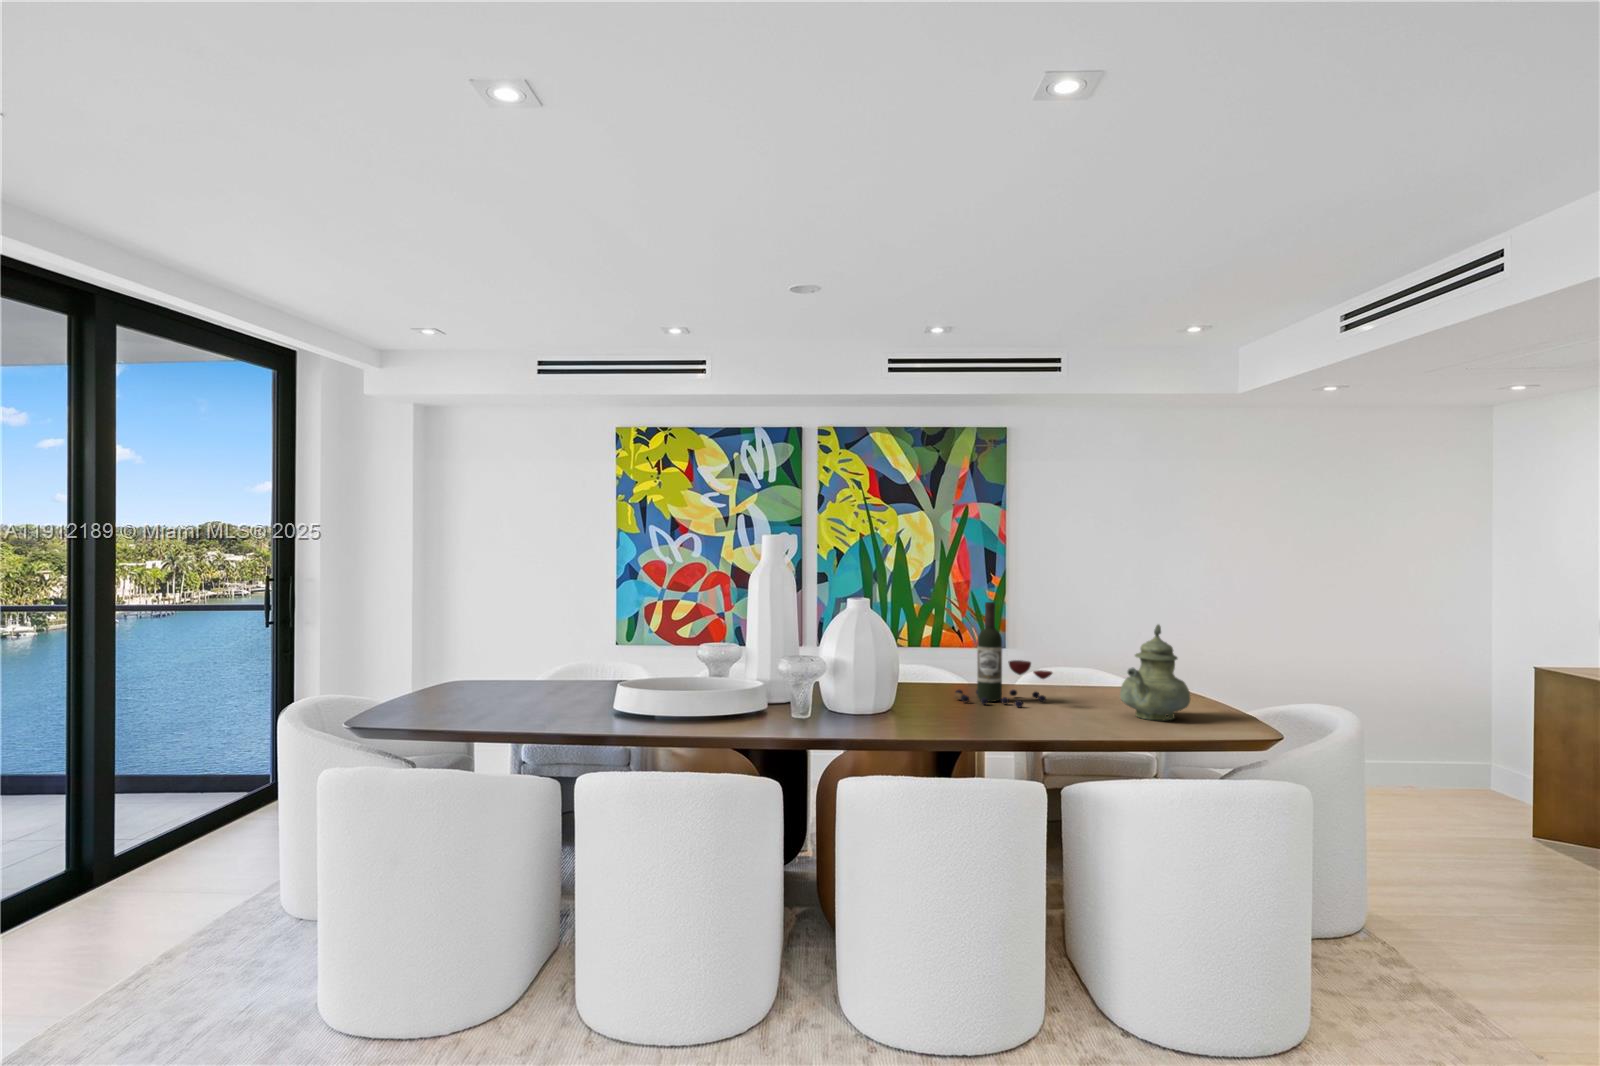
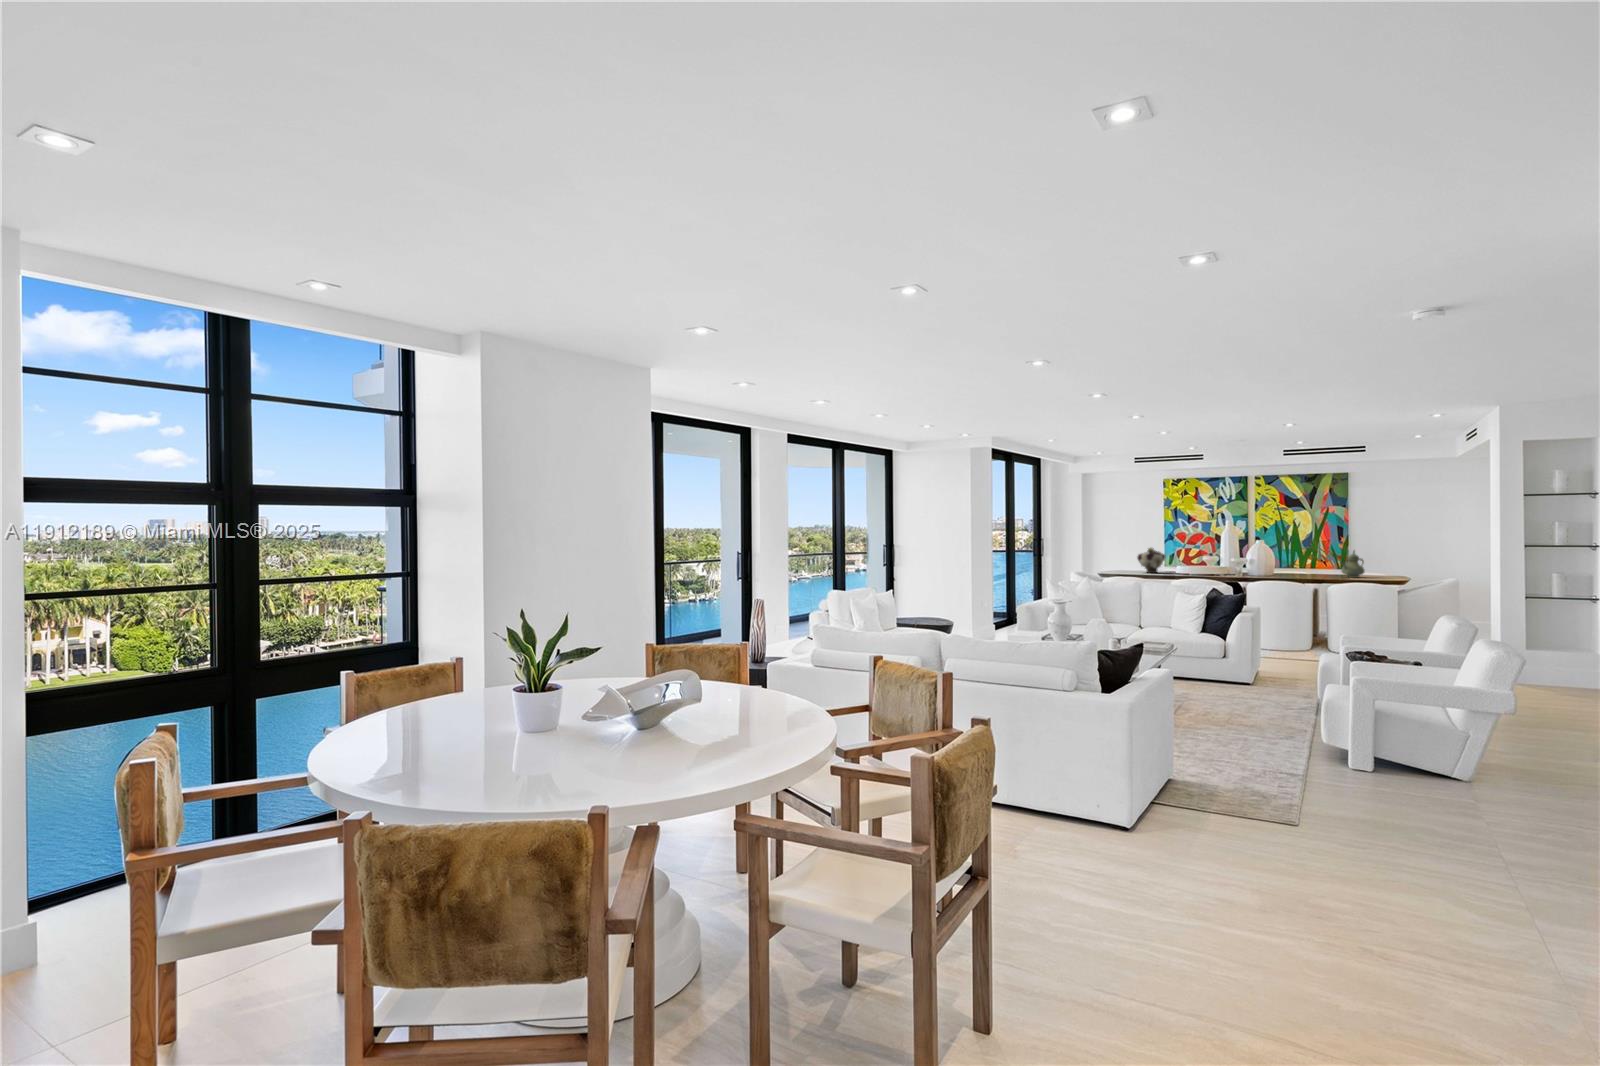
wine bottle: present [954,602,1052,707] -> none [1290,544,1324,576]
flower arrangement: none [469,616,572,717] -> present [1137,547,1165,573]

